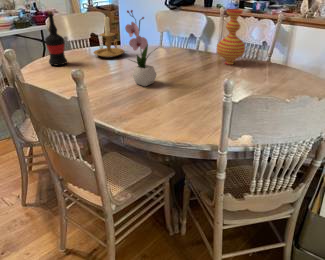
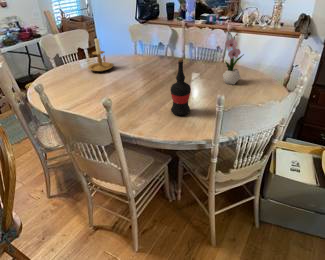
vase: present [217,9,245,65] -> none [187,26,209,69]
flower arrangement: present [125,10,157,86] -> present [223,29,244,85]
wine bottle: present [45,11,67,65] -> present [170,58,191,115]

